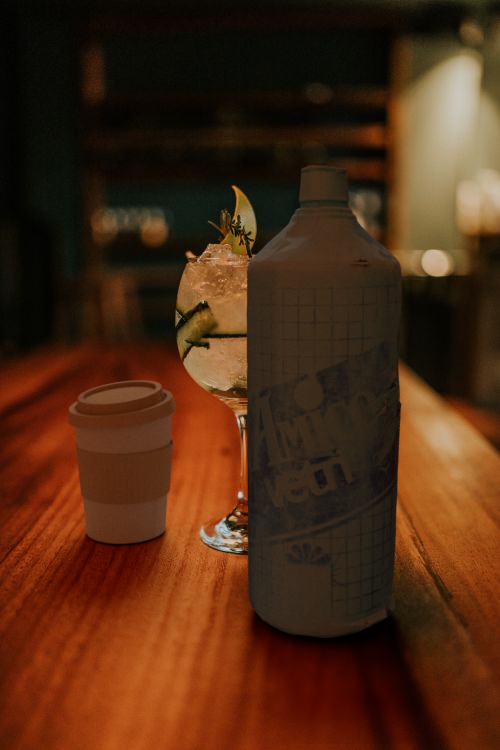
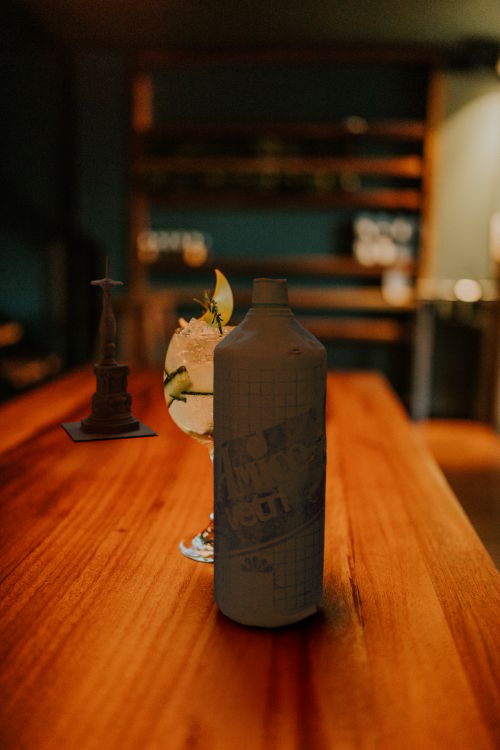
candle holder: none [50,184,167,409] -> present [61,259,157,440]
coffee cup: present [68,380,176,544] -> none [78,426,162,555]

